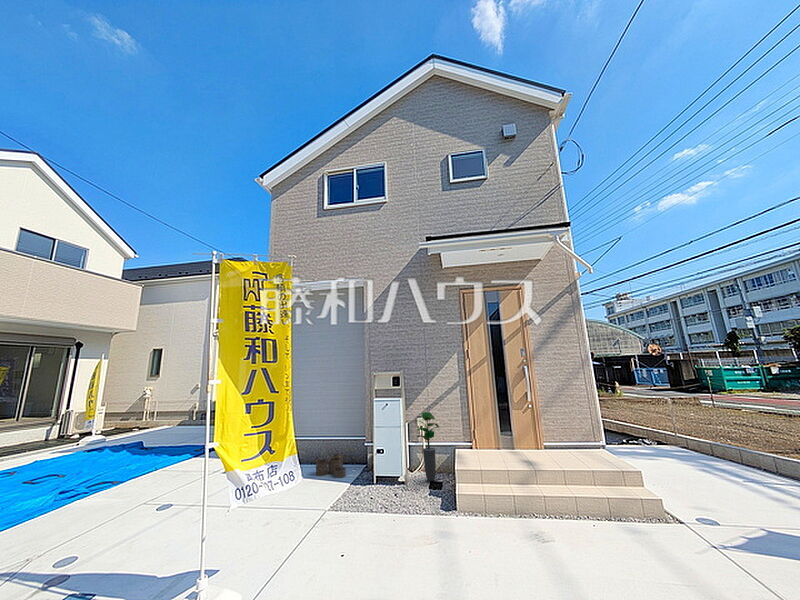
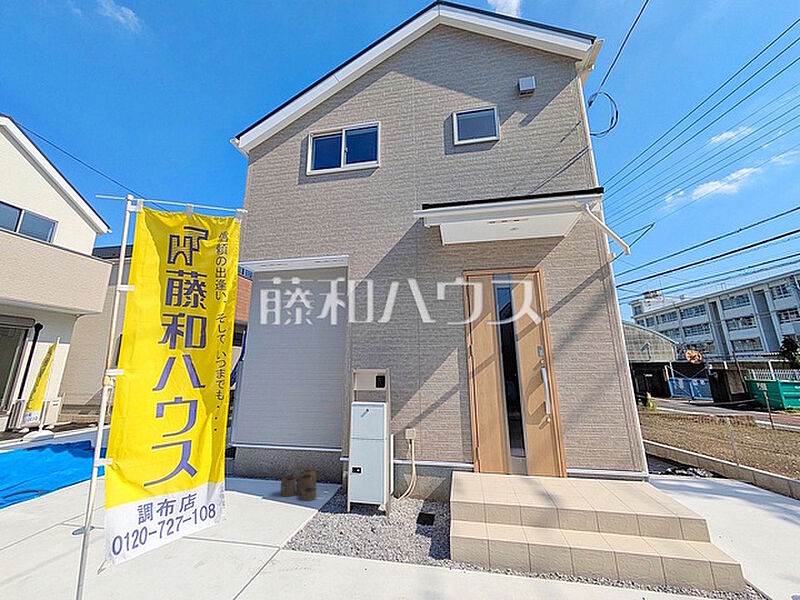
potted plant: present [417,412,439,481] -> none [400,423,434,511]

